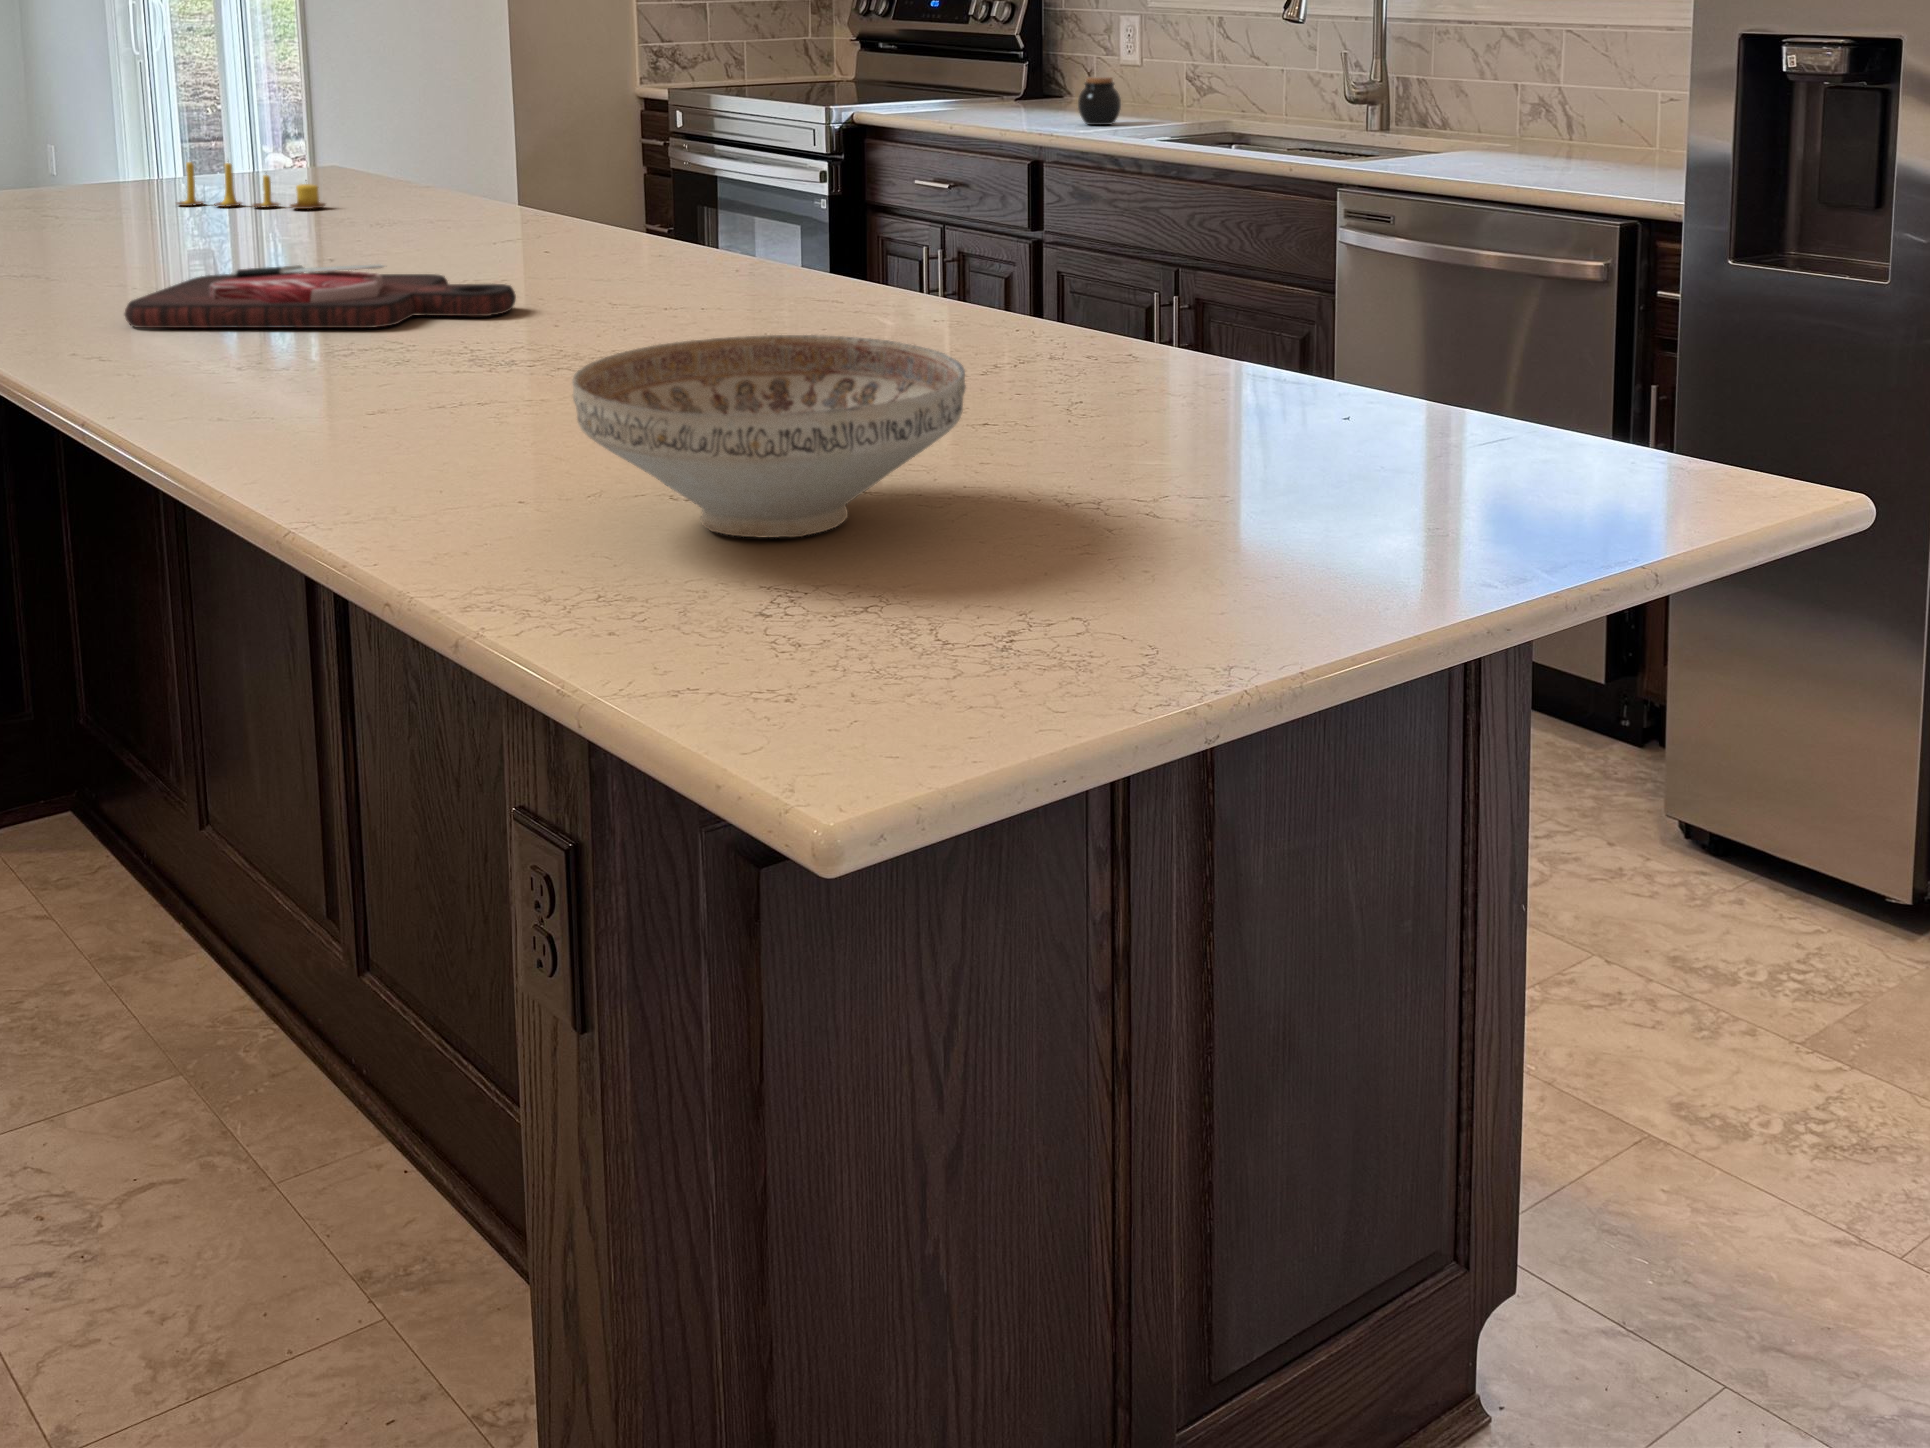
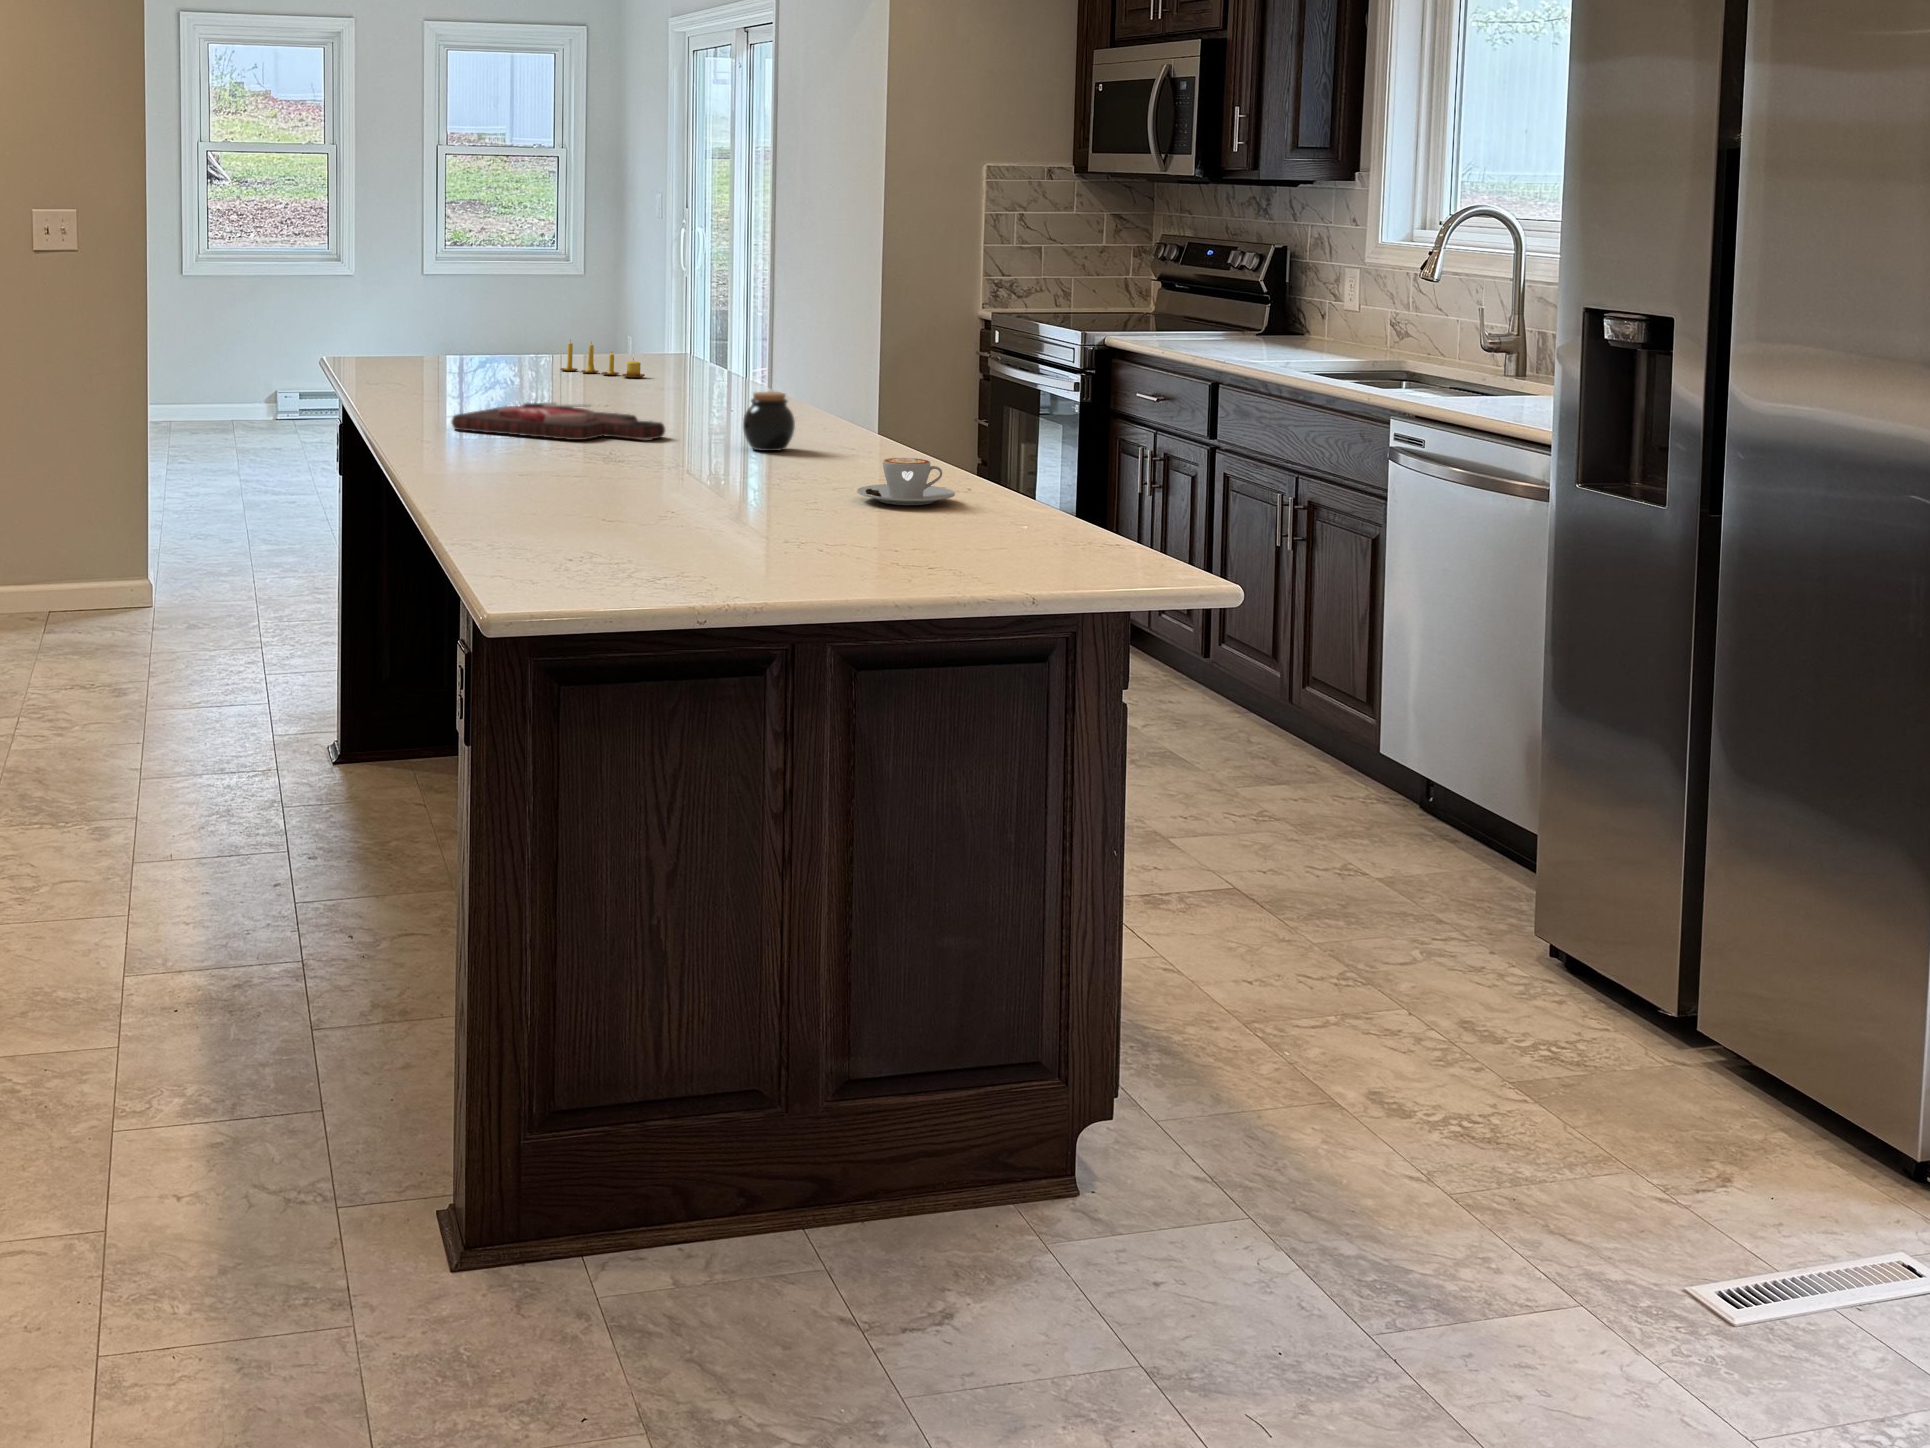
jar: present [1078,77,1121,125] -> present [743,392,795,451]
coffee cup: none [1002,318,1161,397] -> present [857,458,955,505]
decorative bowl: present [572,335,966,538] -> none [533,439,735,539]

